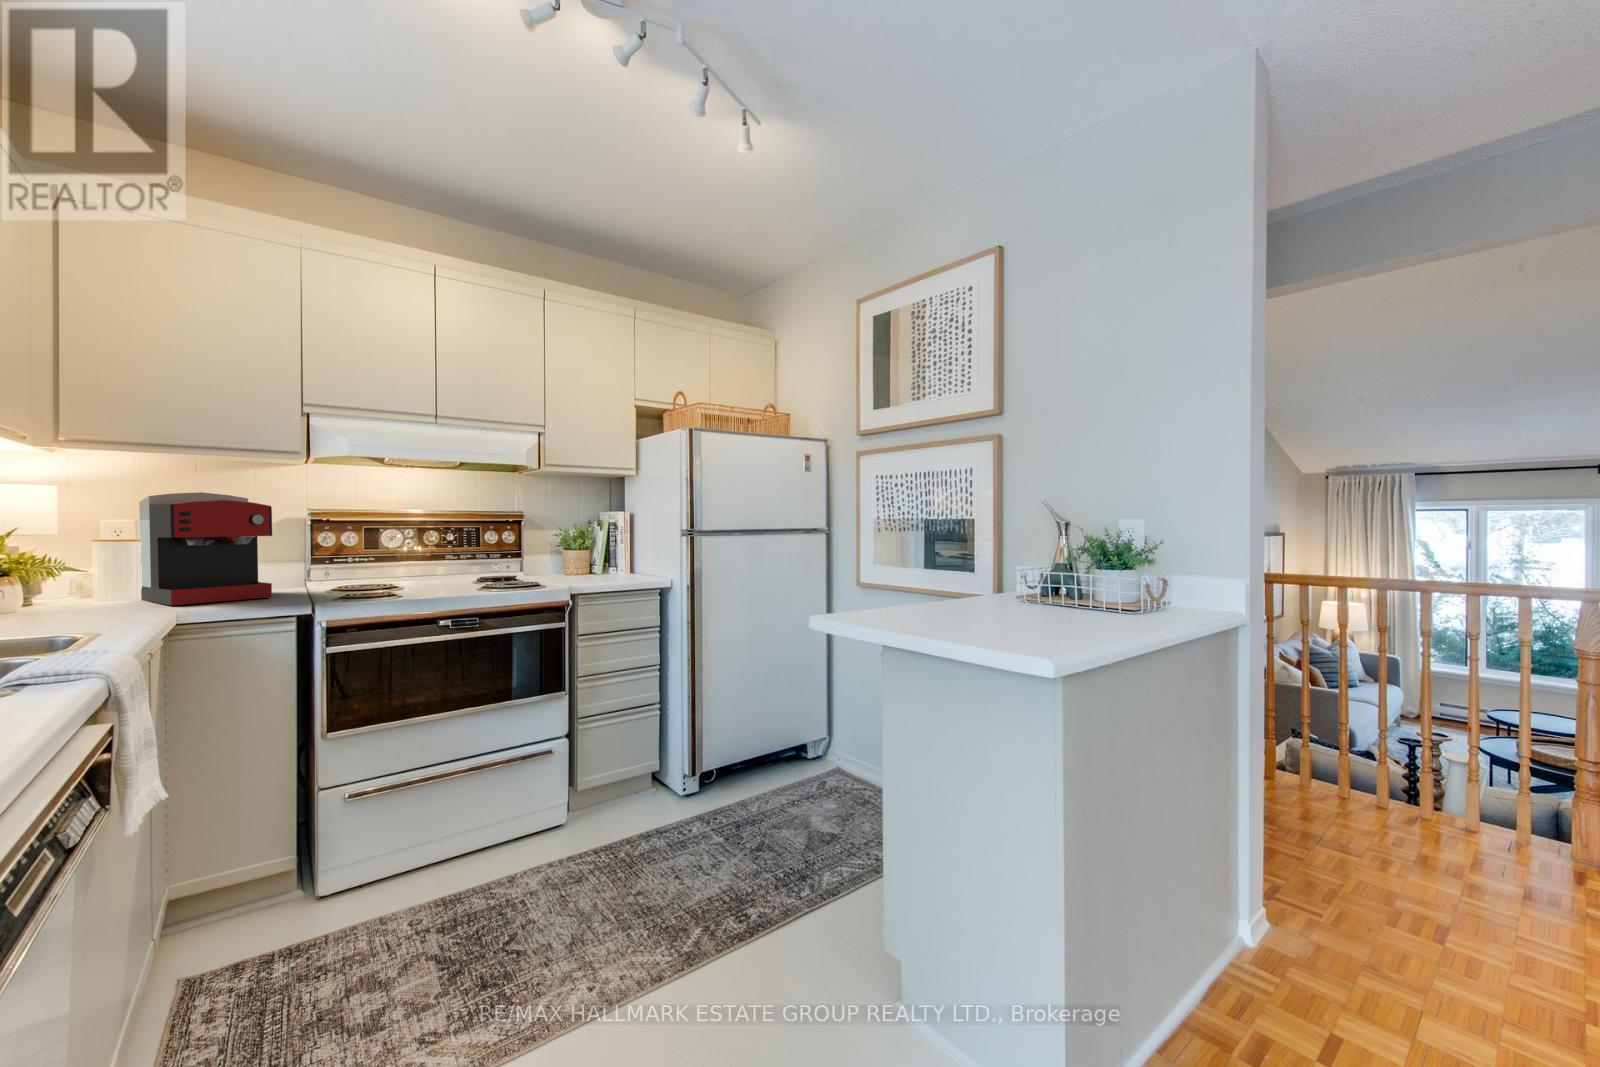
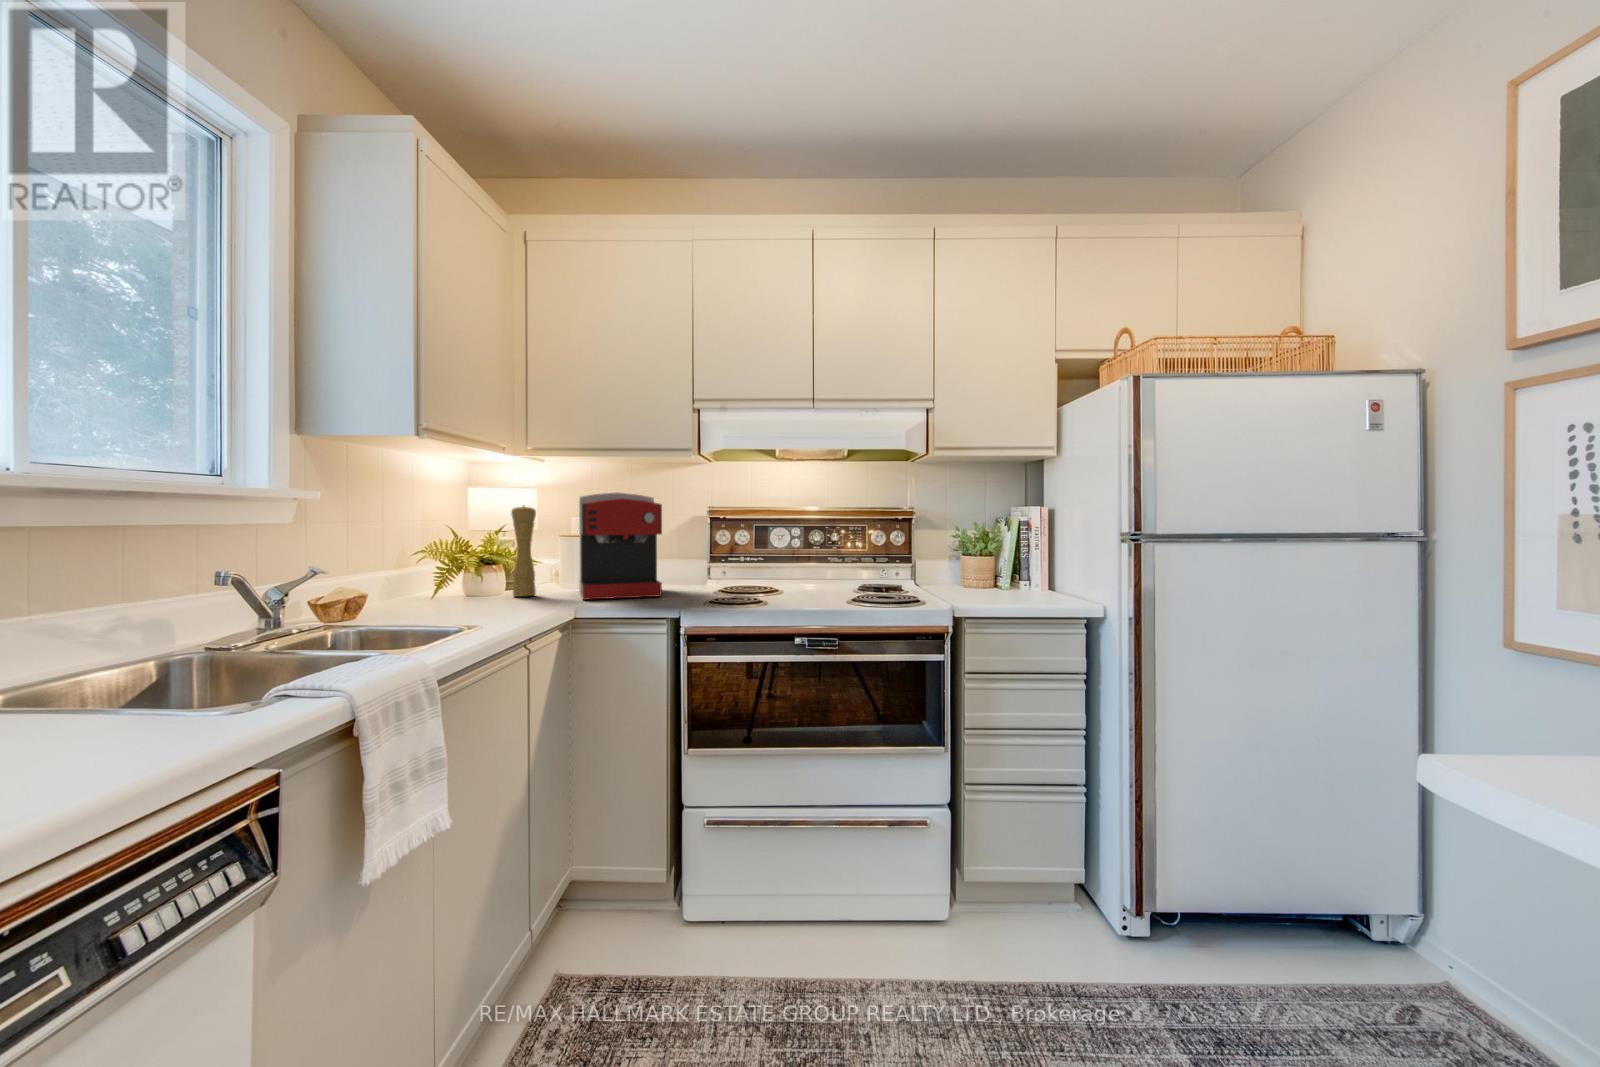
pepper mill: none [44,505,84,609] -> present [511,506,536,596]

